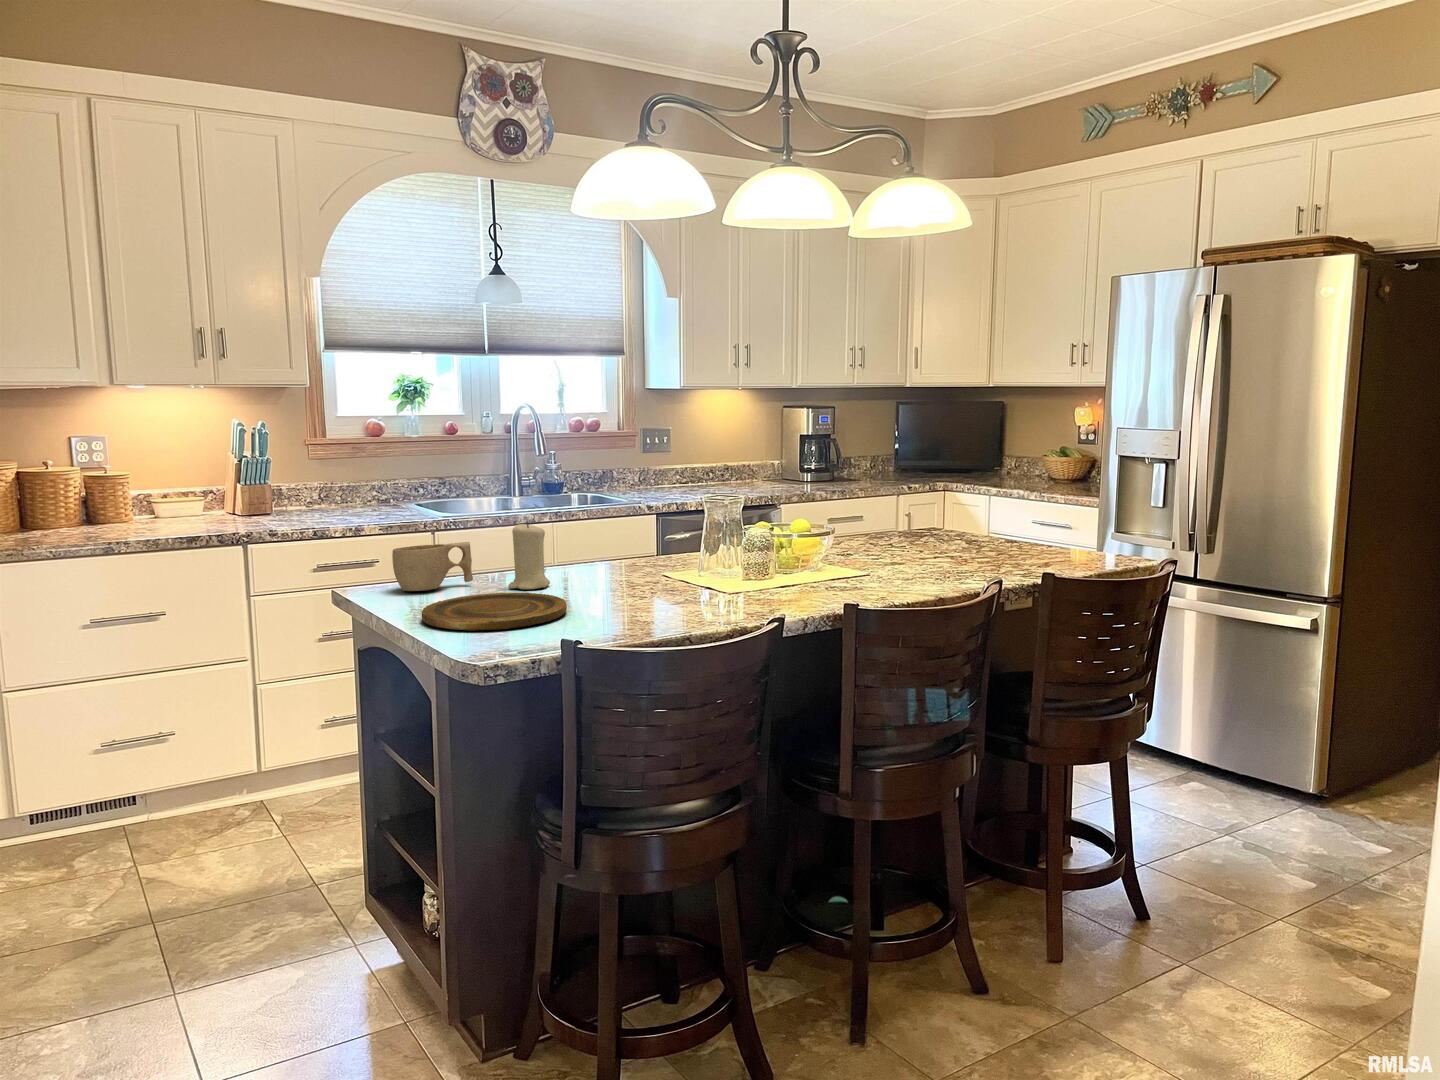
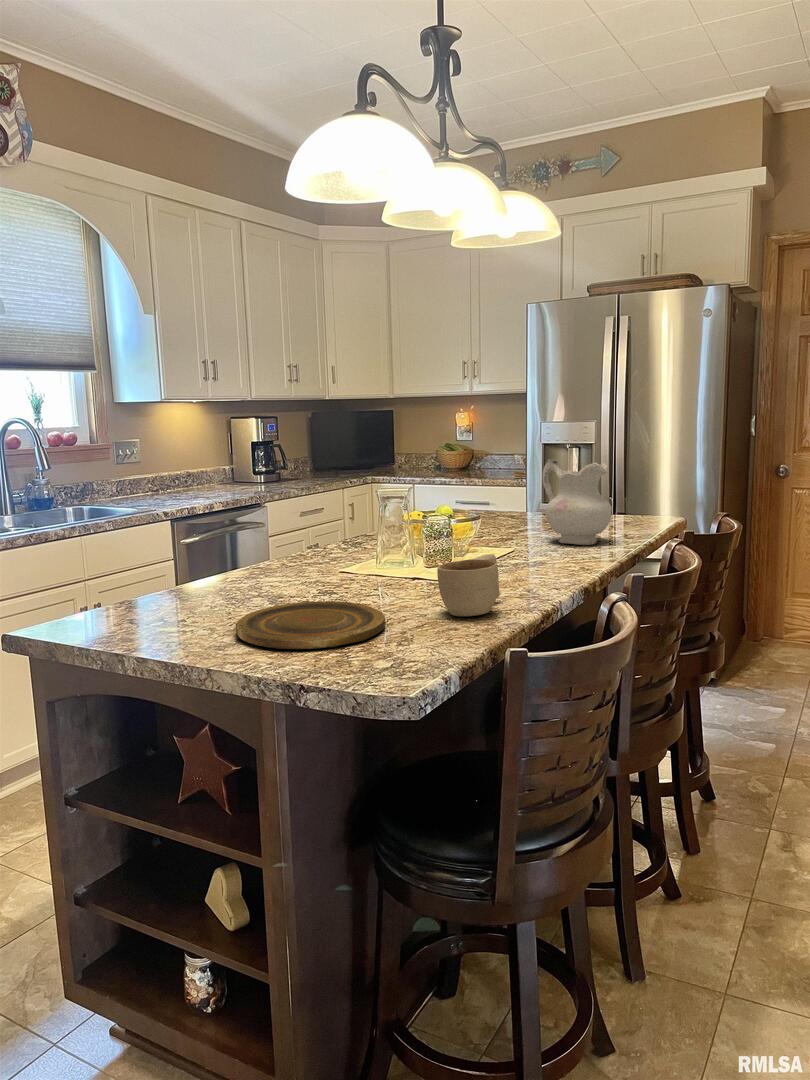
ceramic pitcher: none [930,465,1012,573] -> present [543,459,611,545]
candle: present [508,522,550,589] -> none [240,530,282,601]
cup: present [392,542,473,591] -> present [437,554,500,616]

